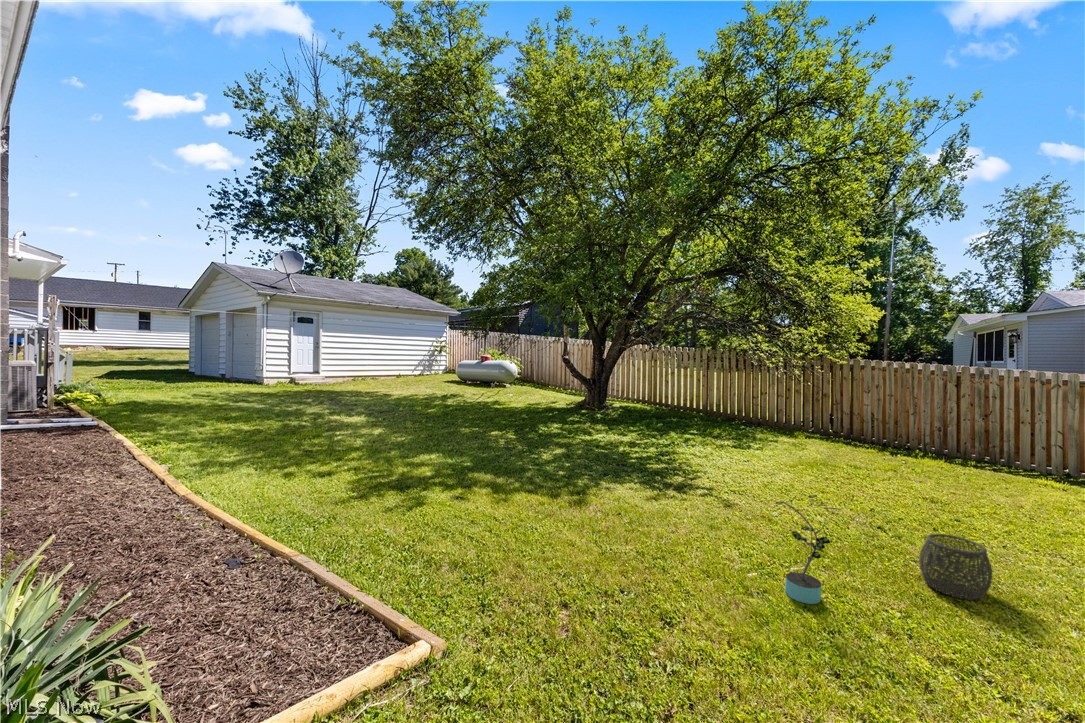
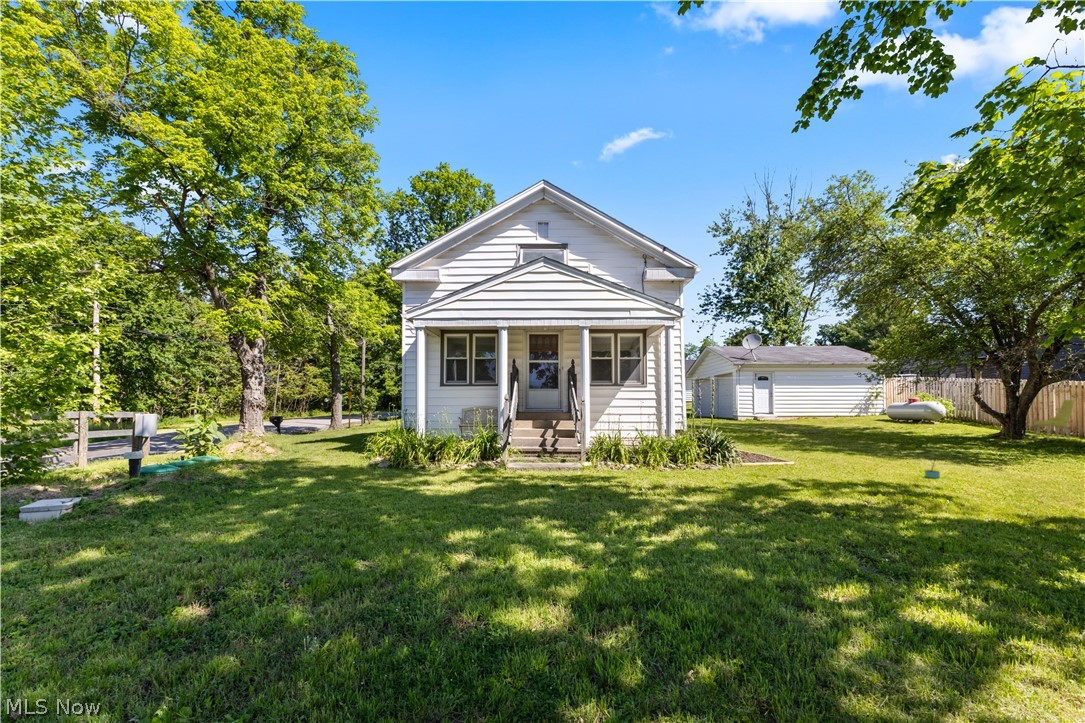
chair: none [621,360,653,407] -> present [1034,400,1073,441]
woven basket: present [919,534,993,600] -> none [1003,464,1037,487]

